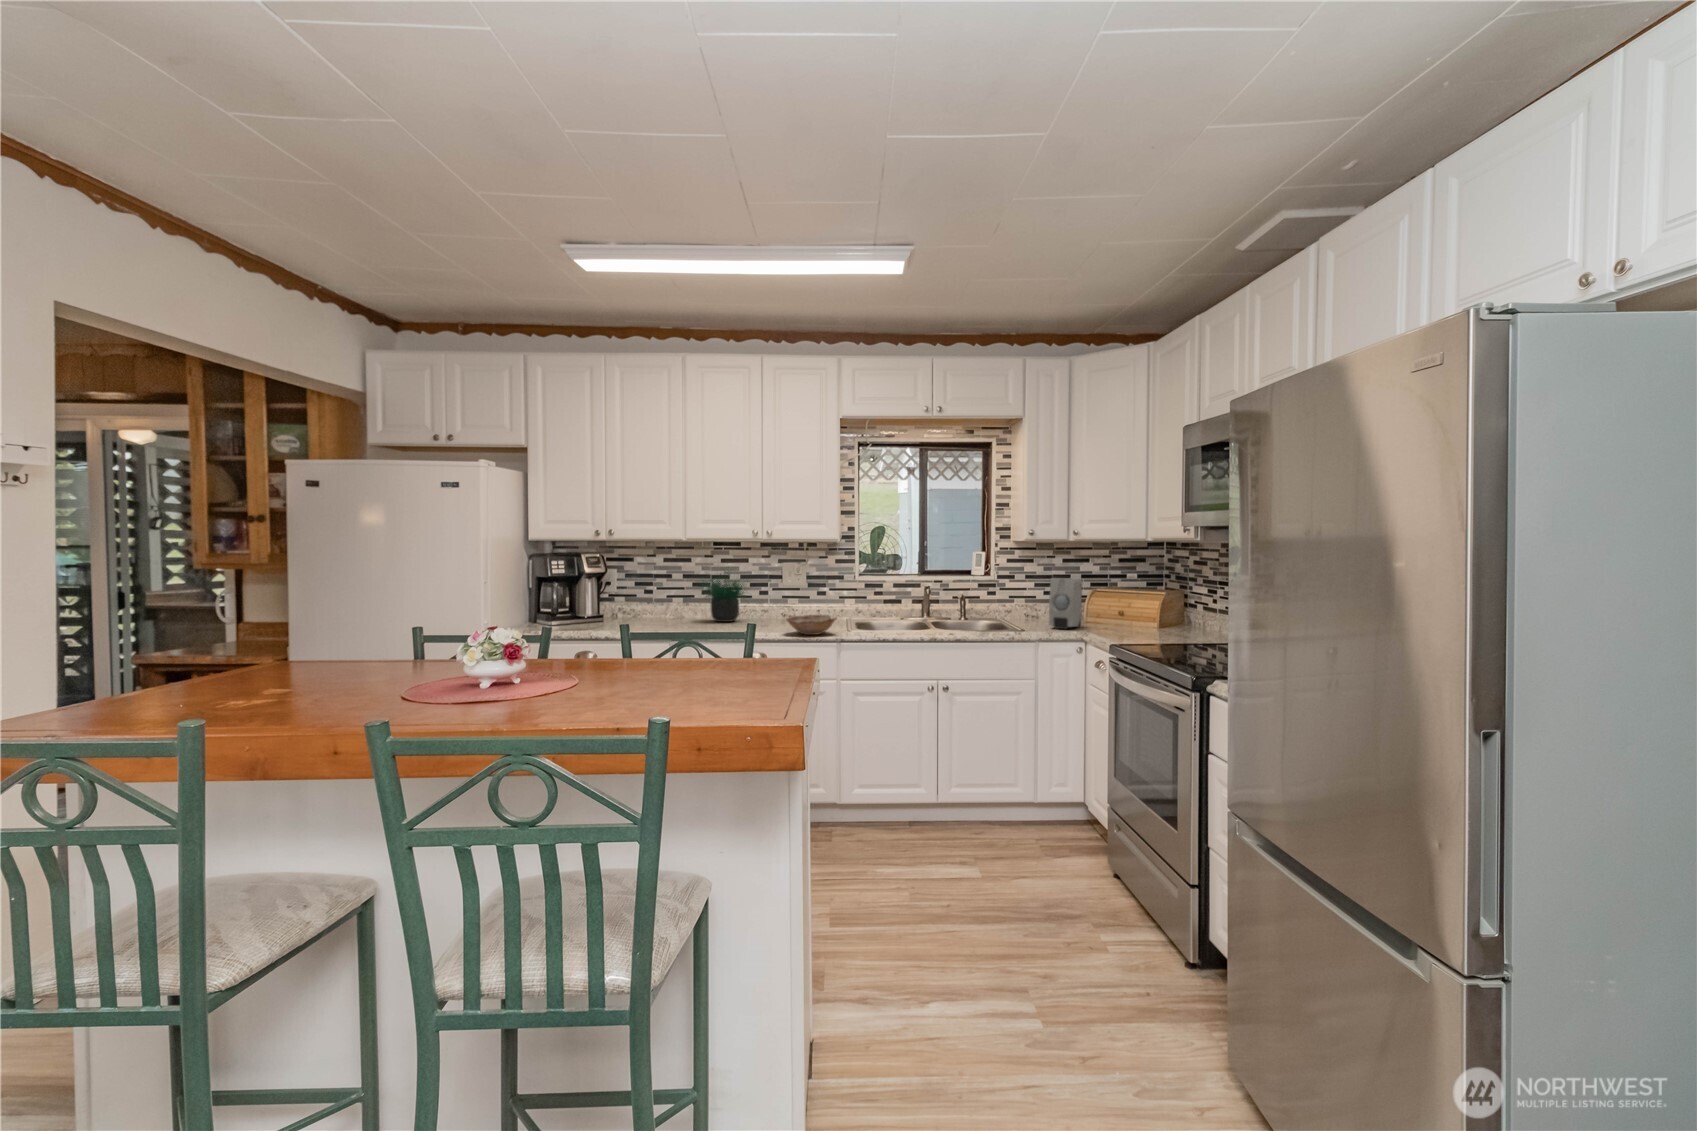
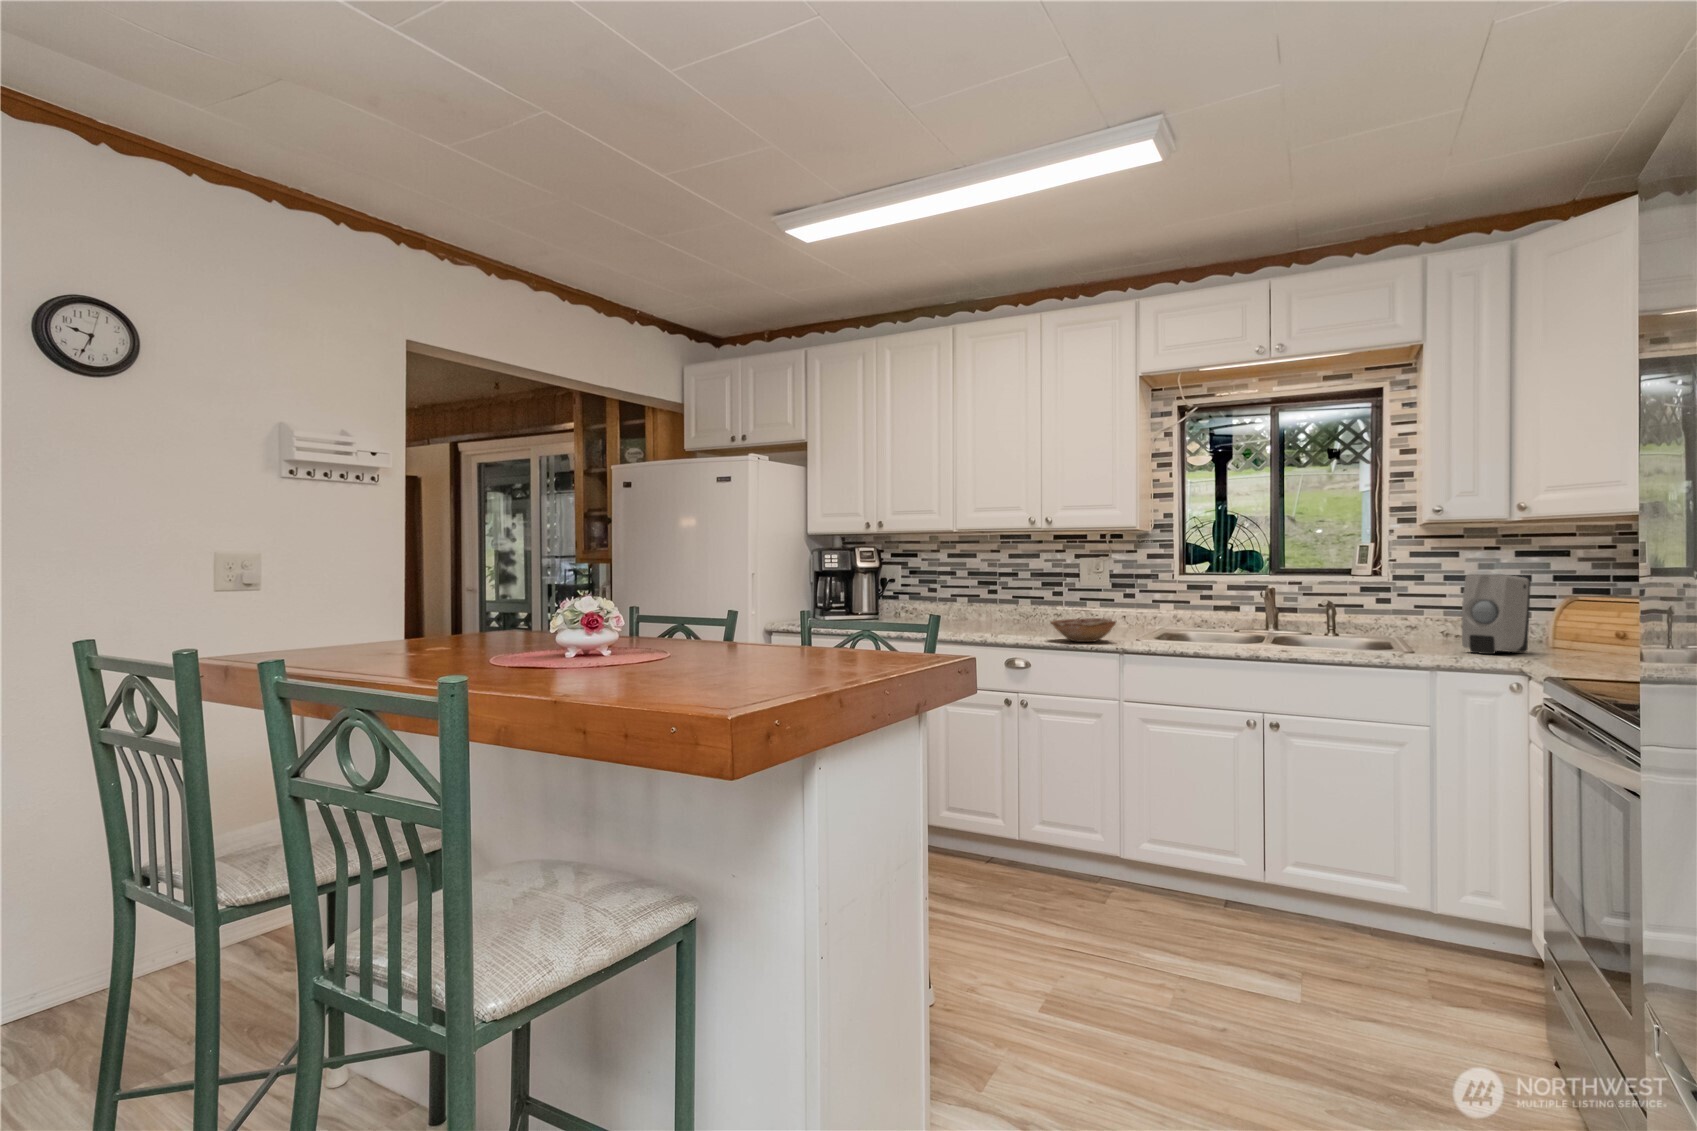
potted plant: present [703,574,745,622] -> none [970,550,1046,627]

